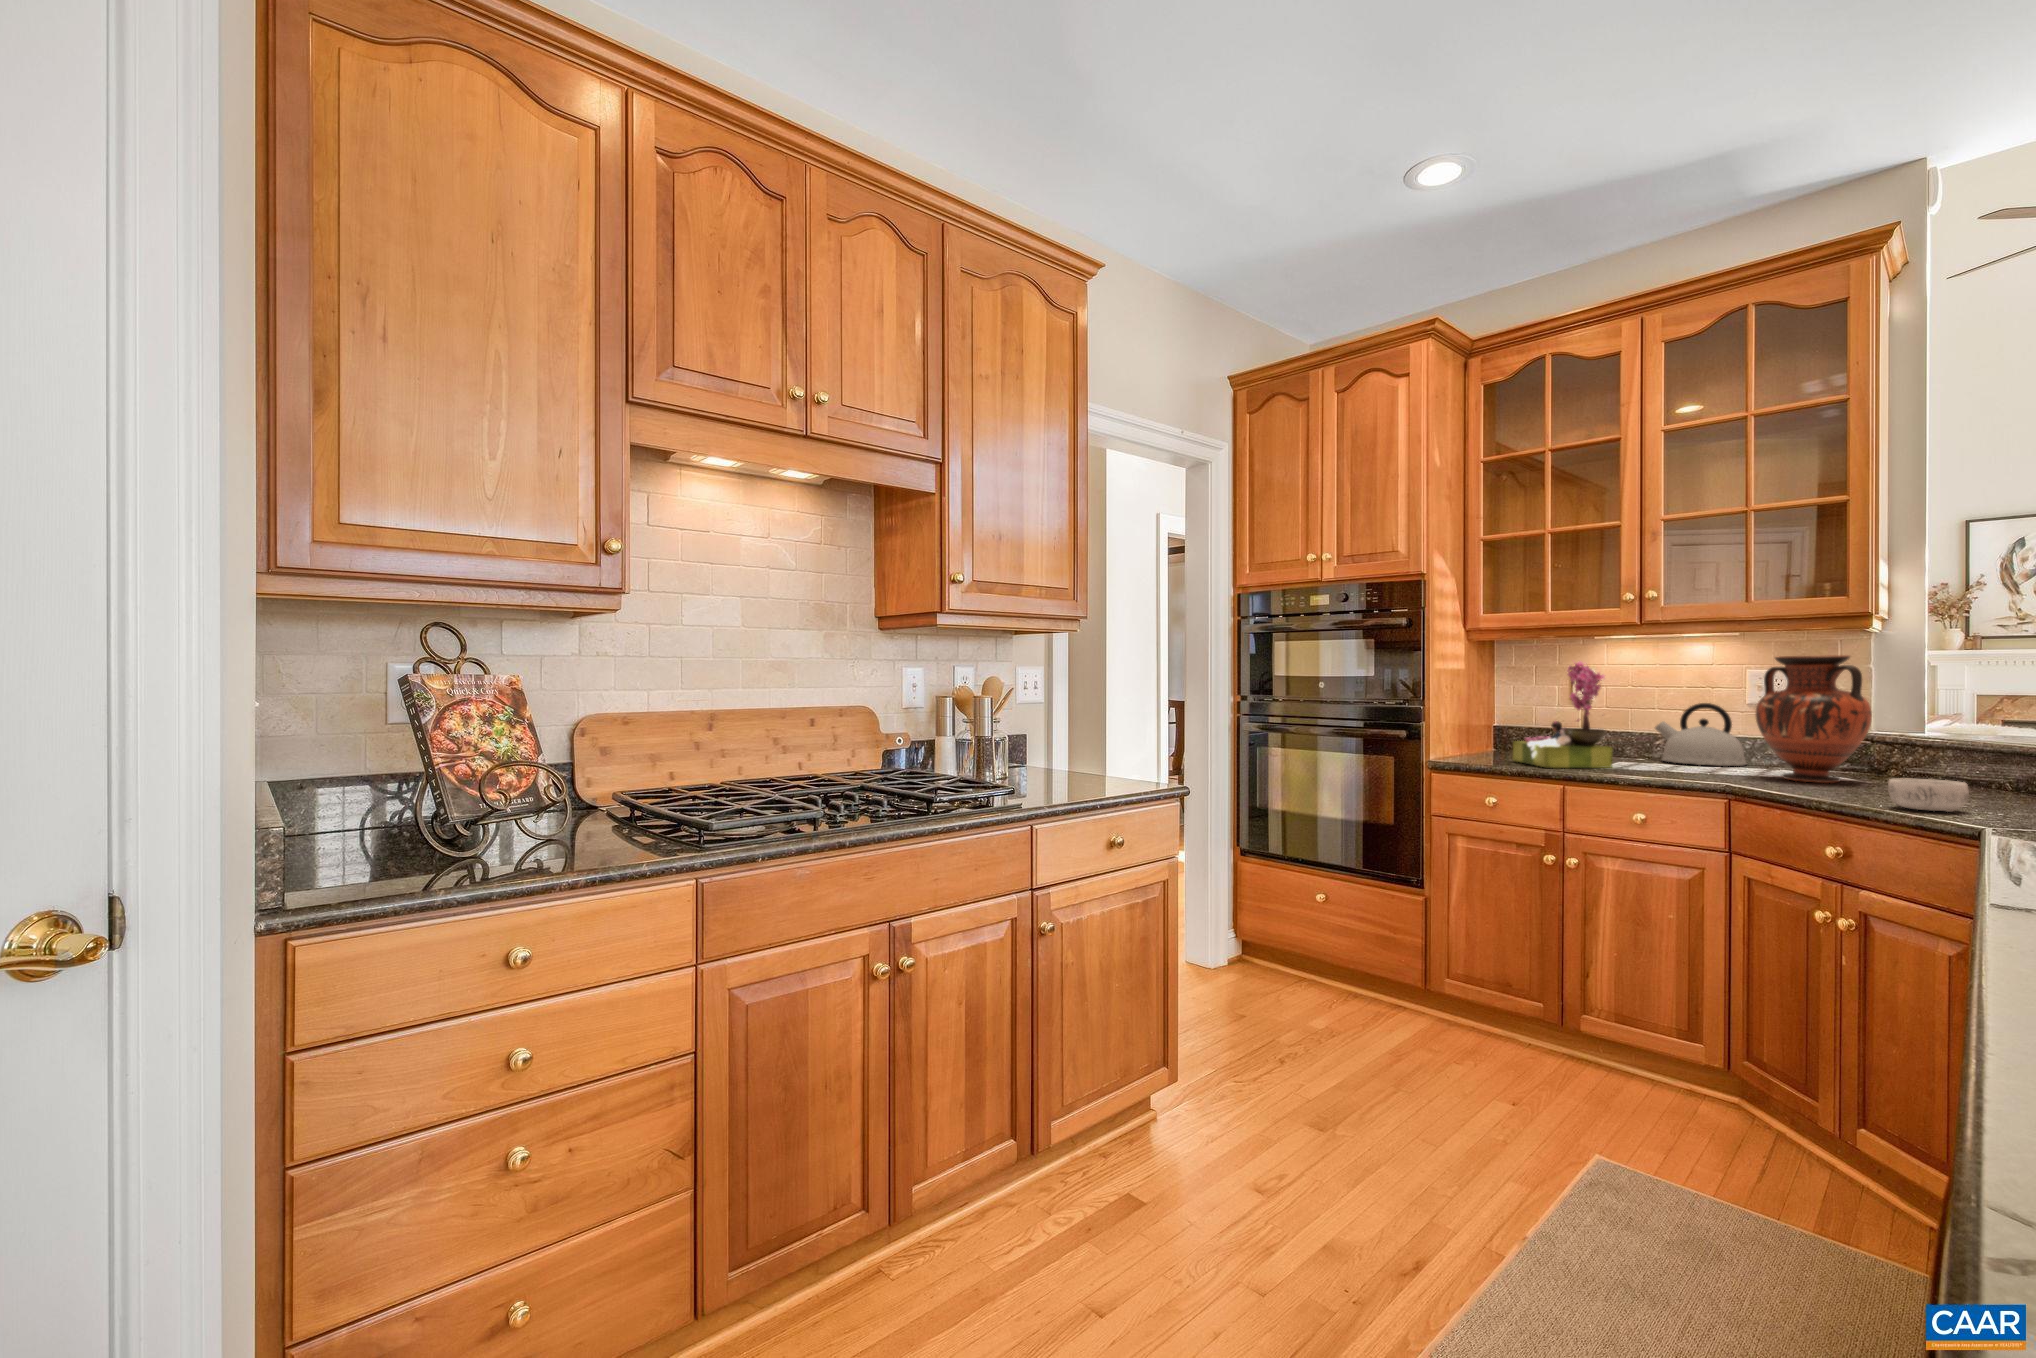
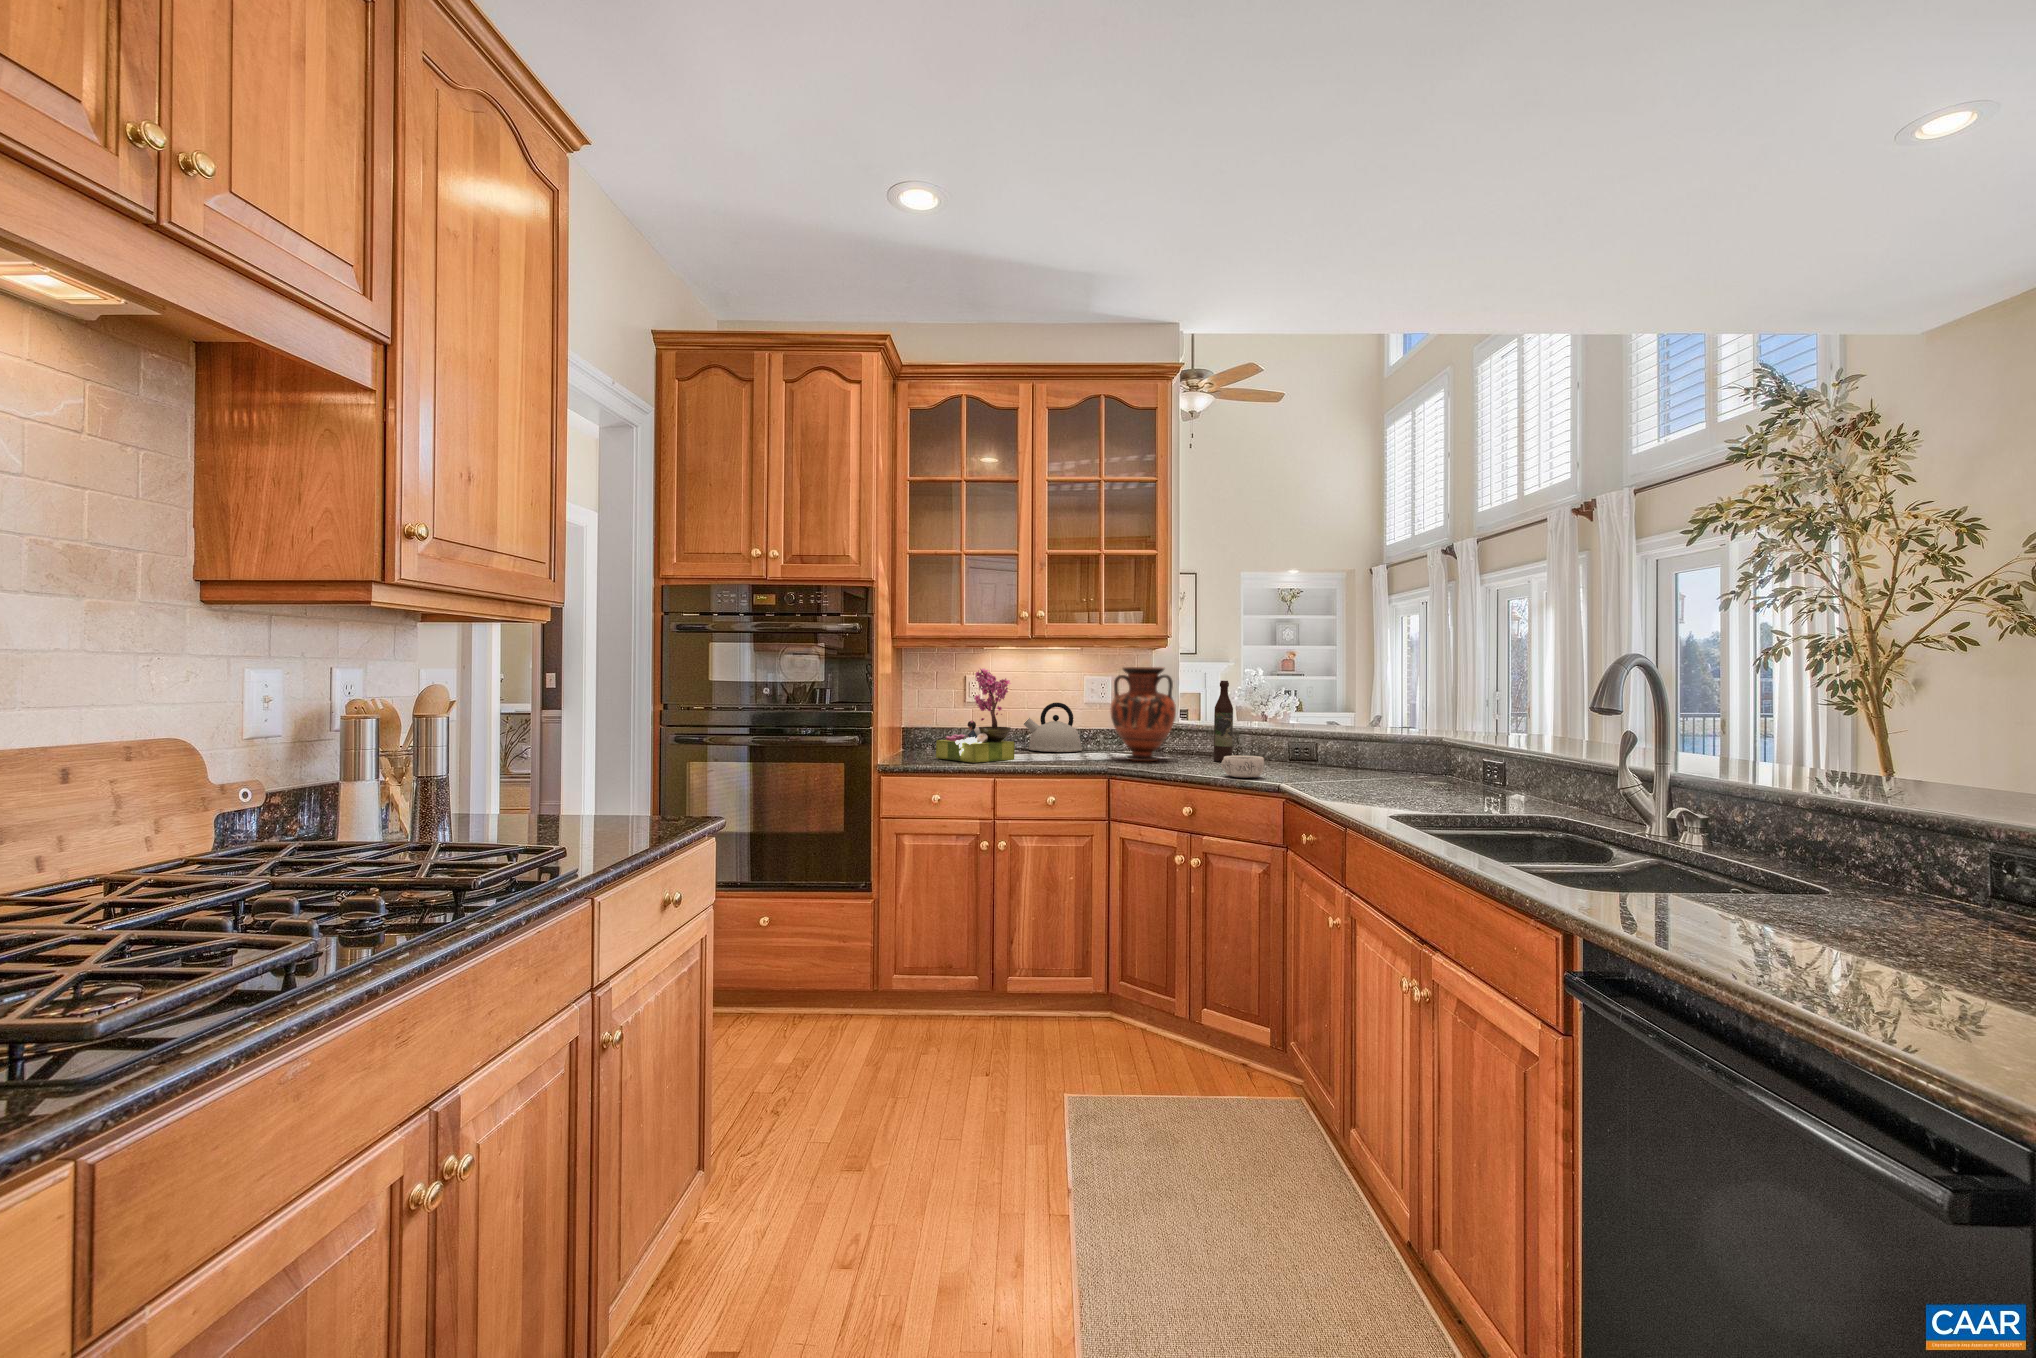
wine bottle: none [1944,673,1984,792] -> present [1214,681,1233,762]

